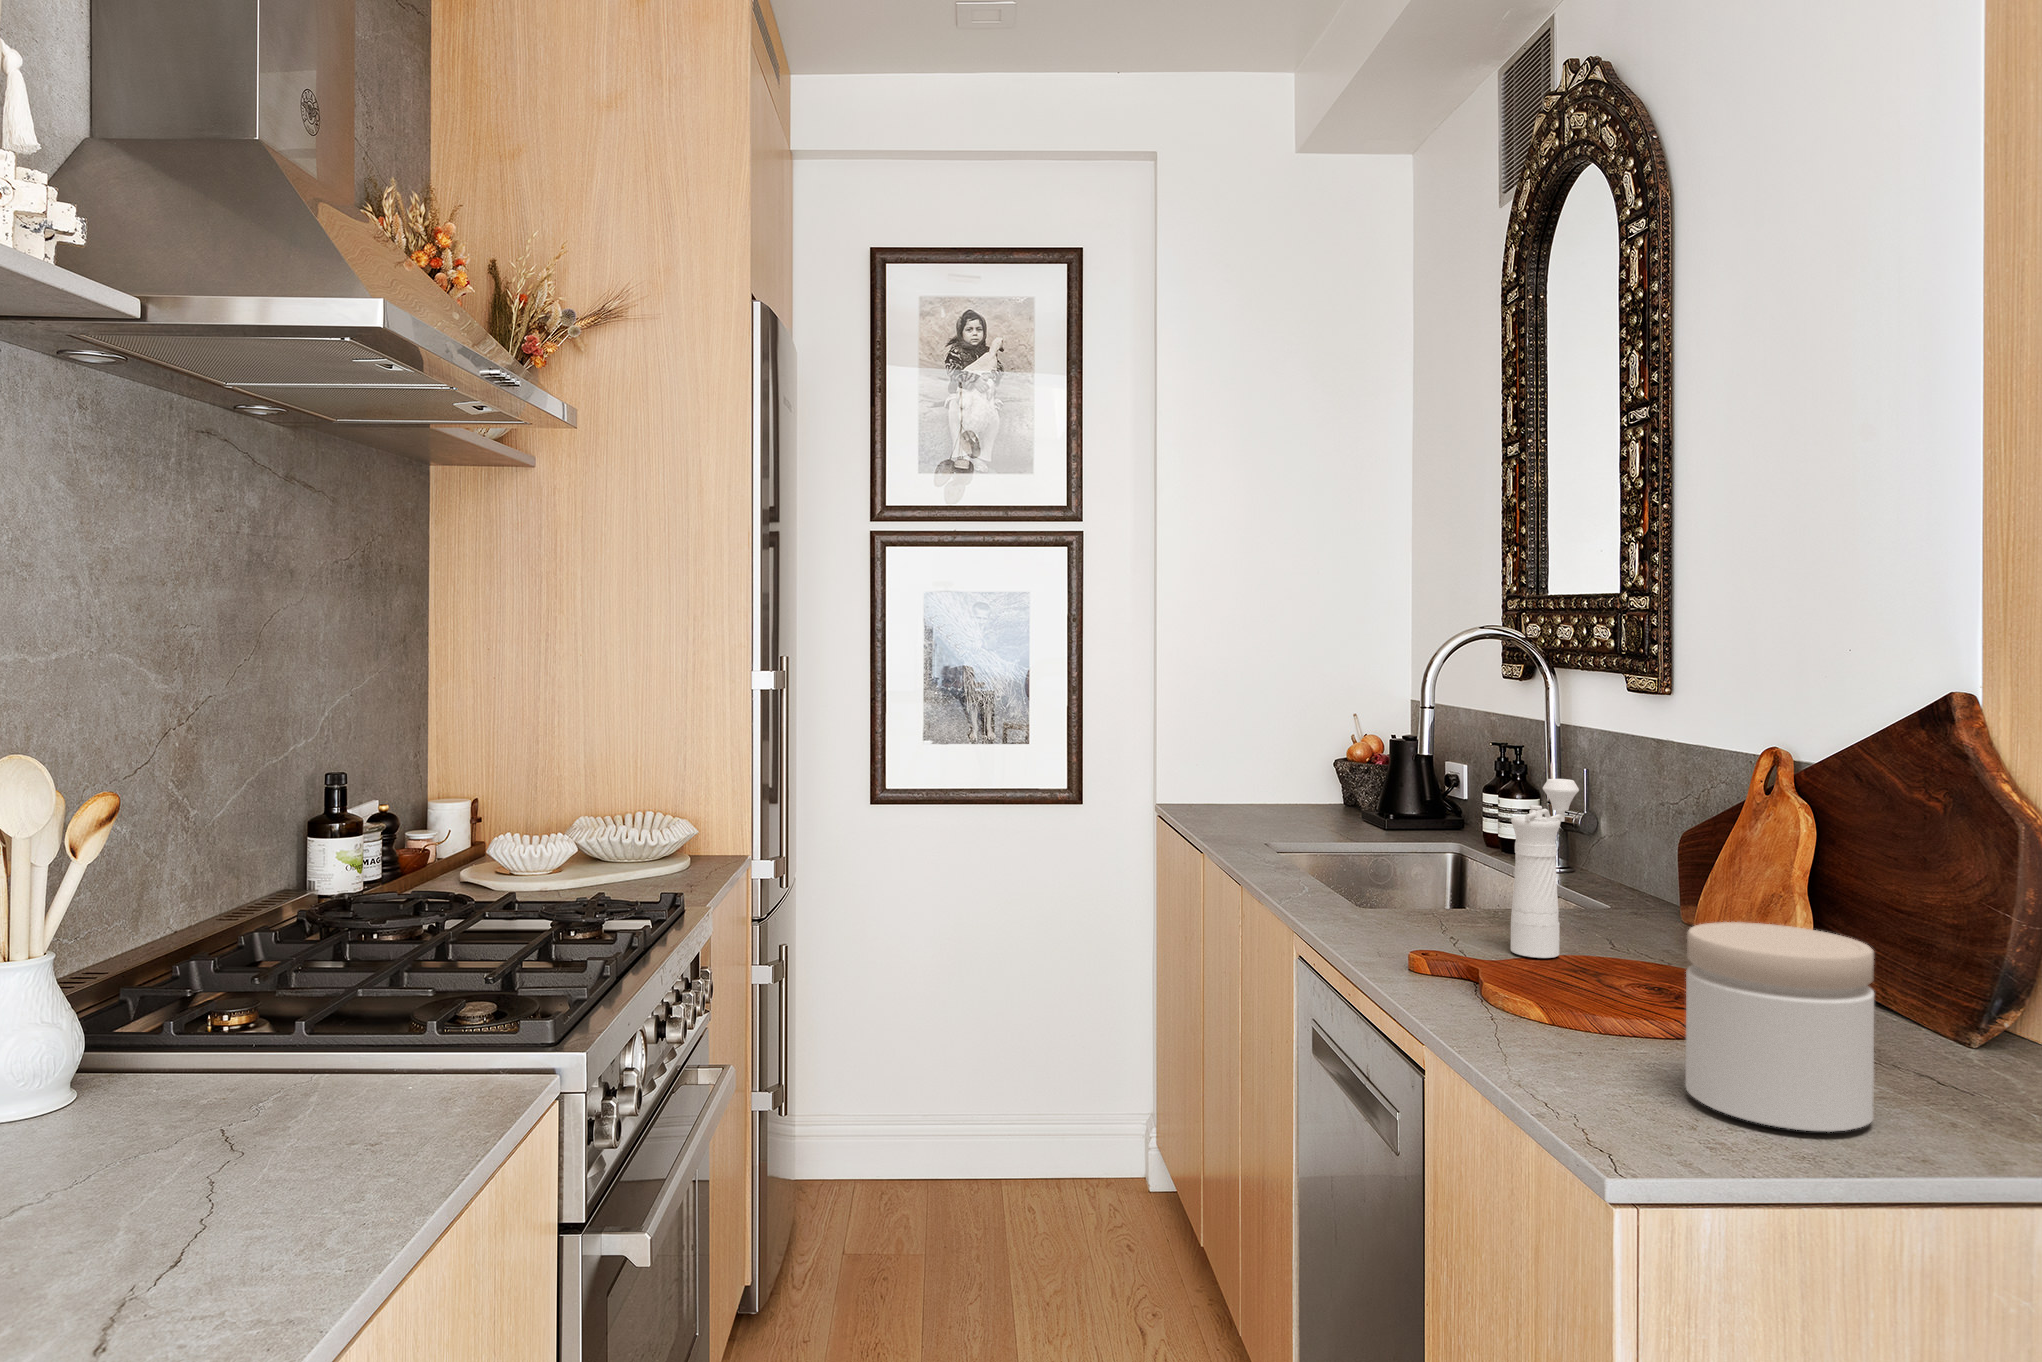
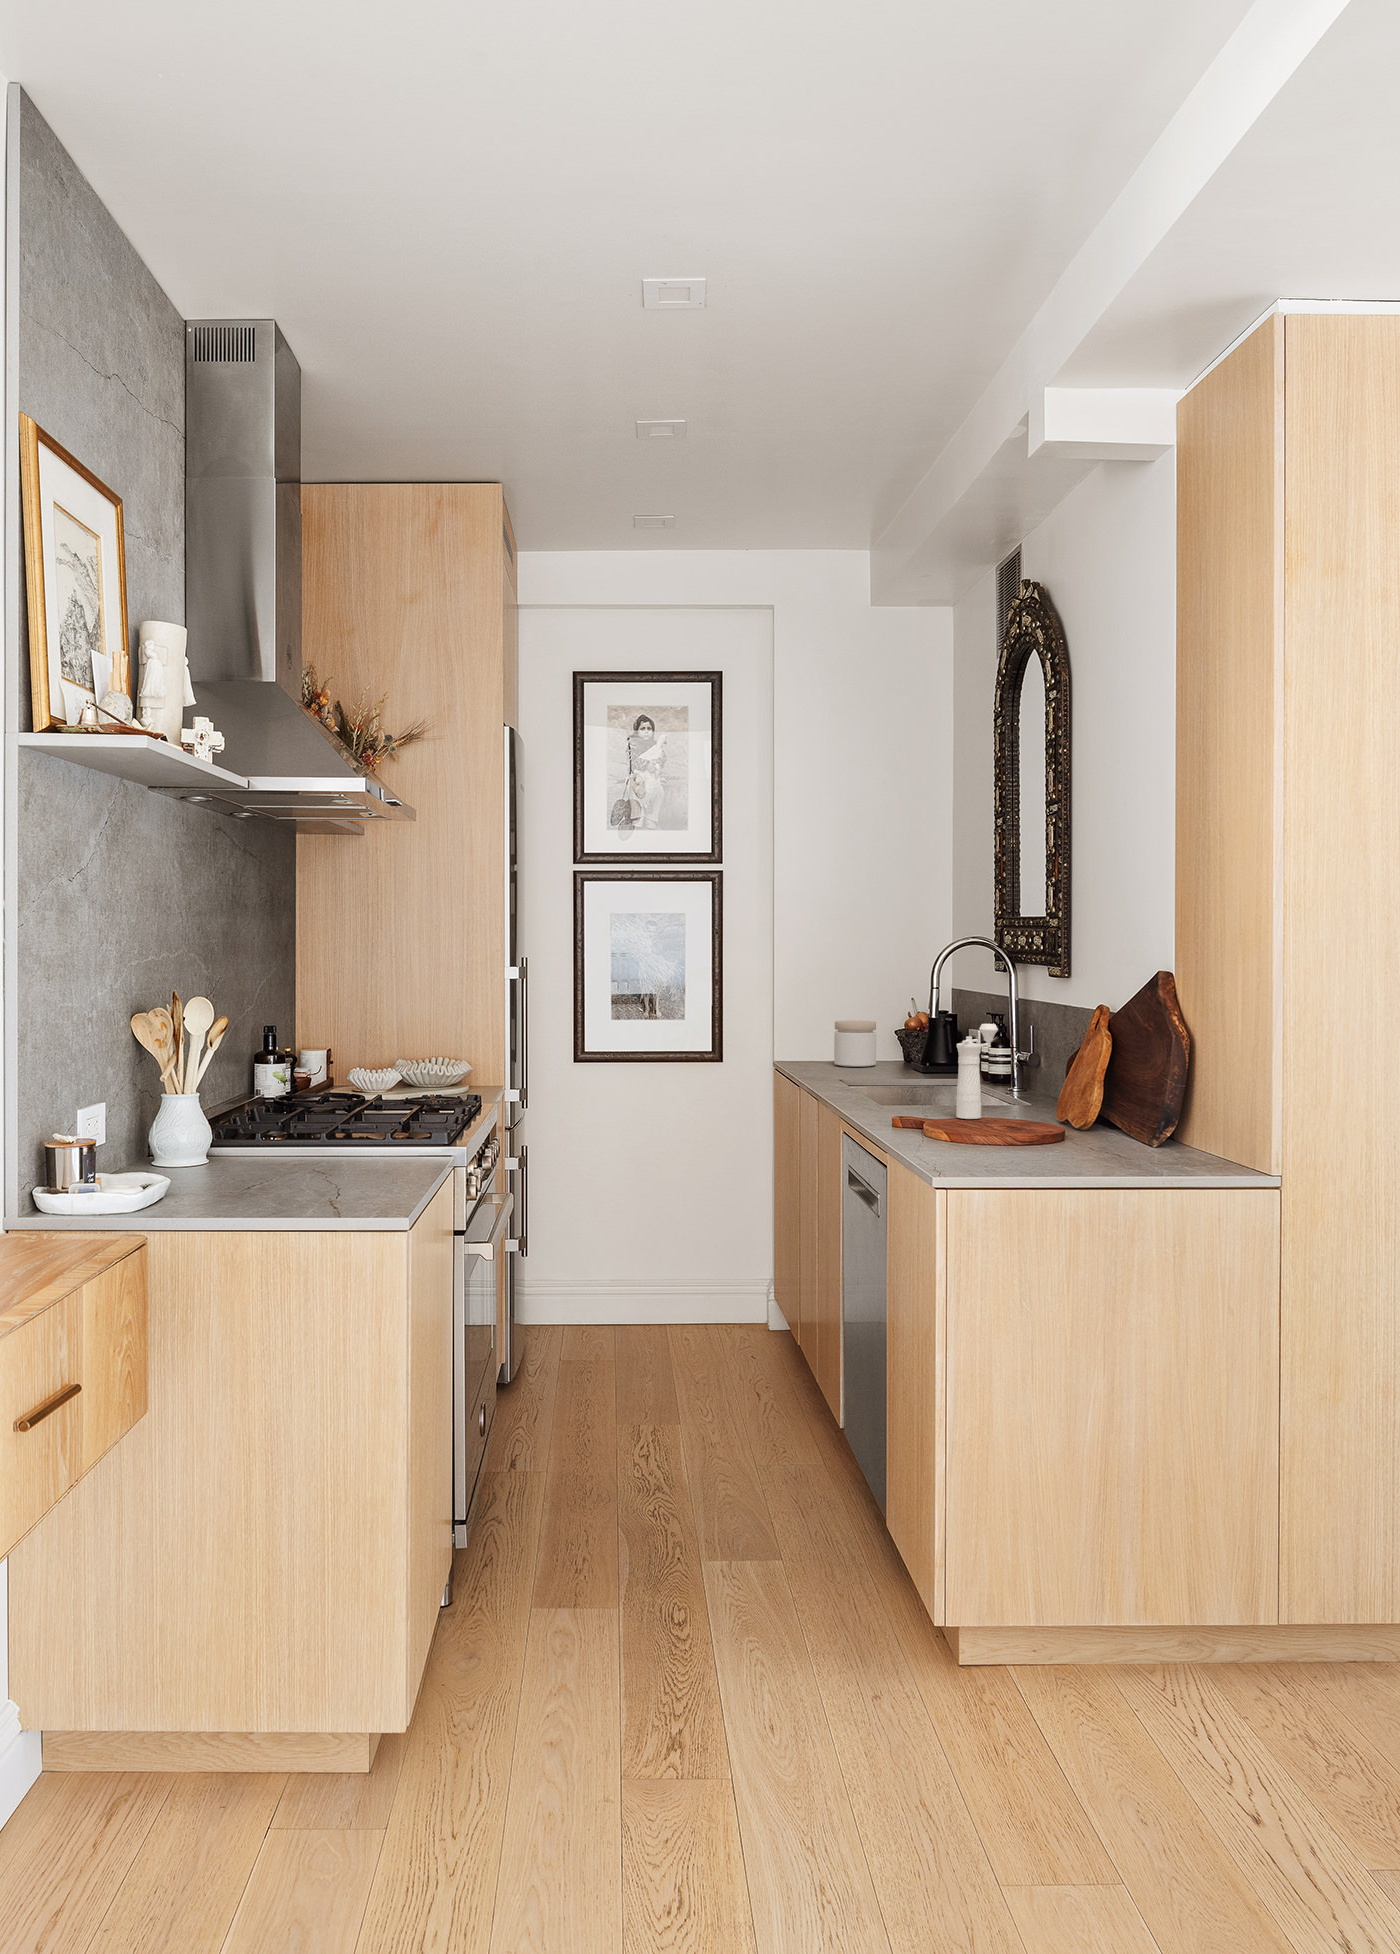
jar: present [1685,922,1874,1132] -> present [834,1021,876,1067]

